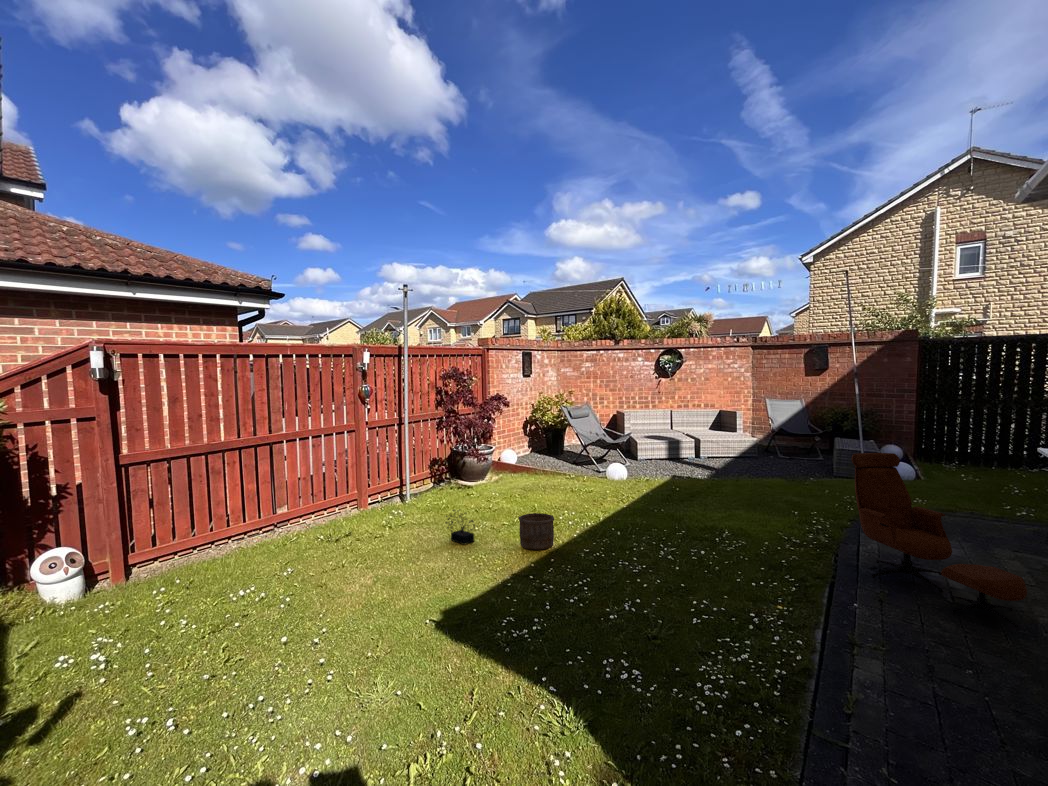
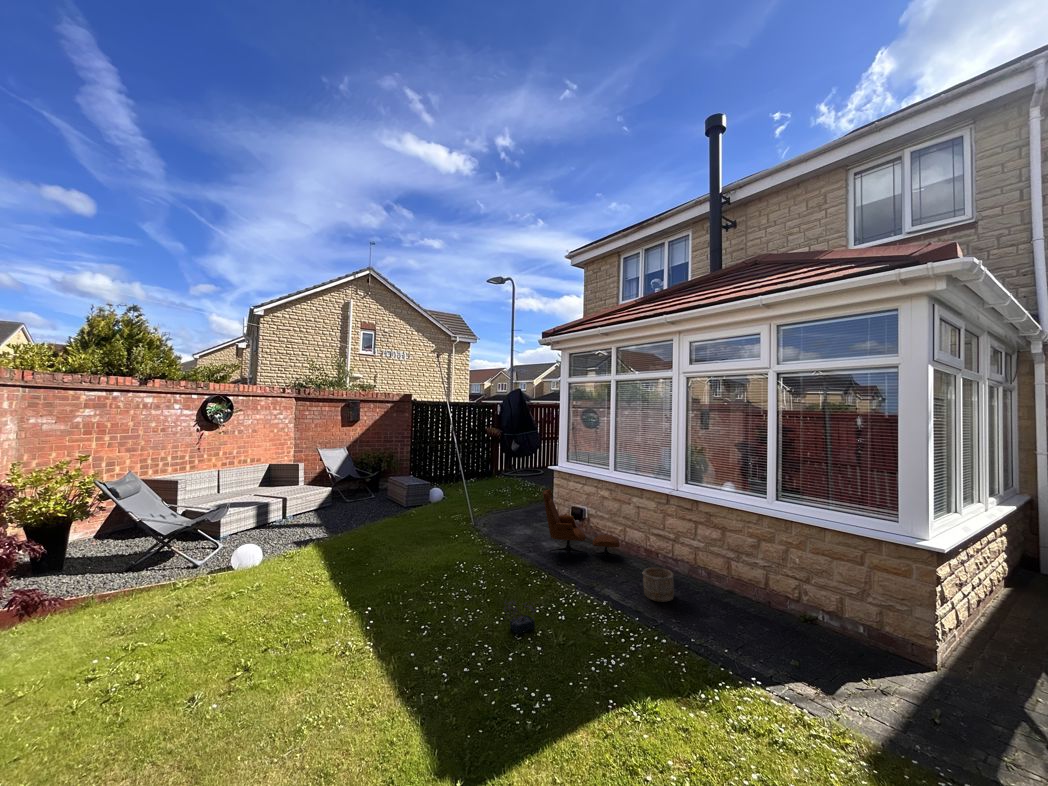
decorative plant: present [446,510,475,545] -> present [504,602,536,634]
wooden bucket: present [519,513,554,550] -> present [642,568,674,602]

